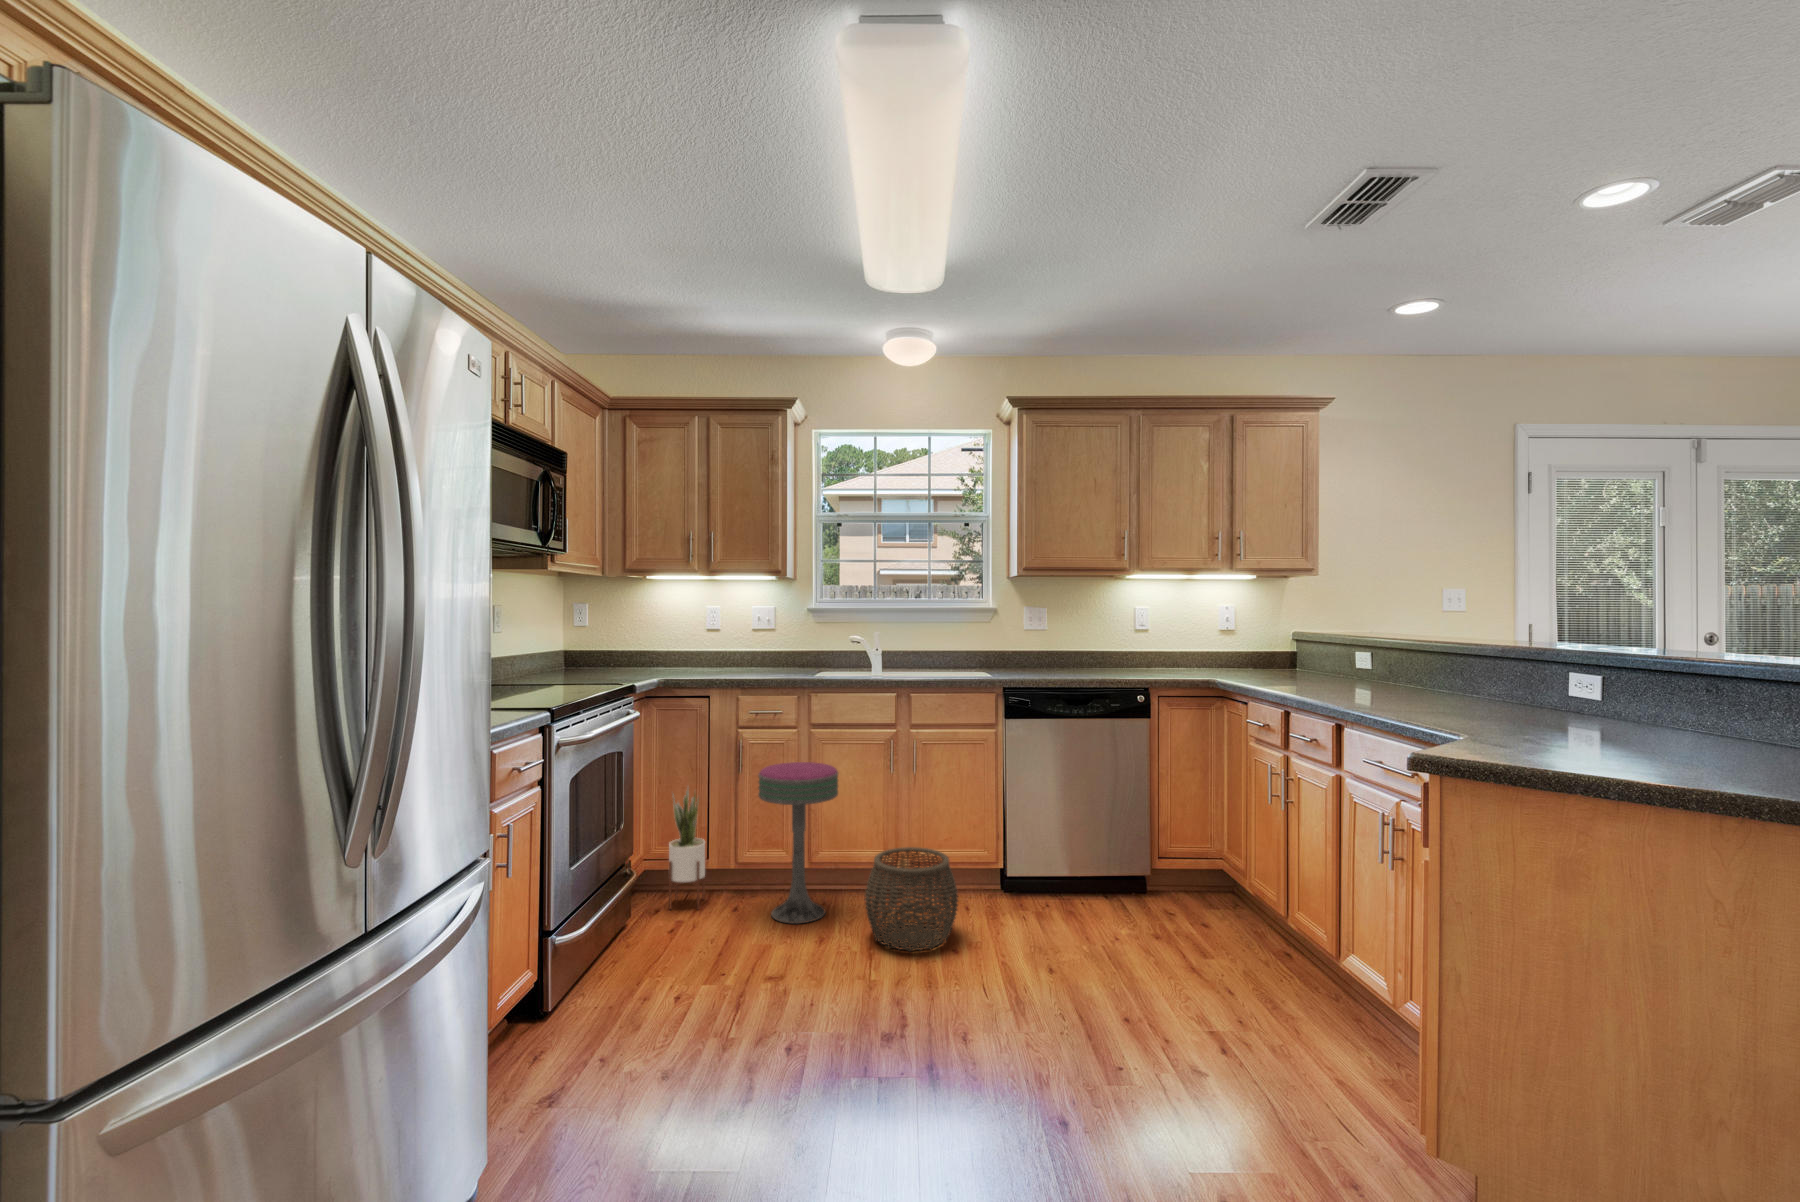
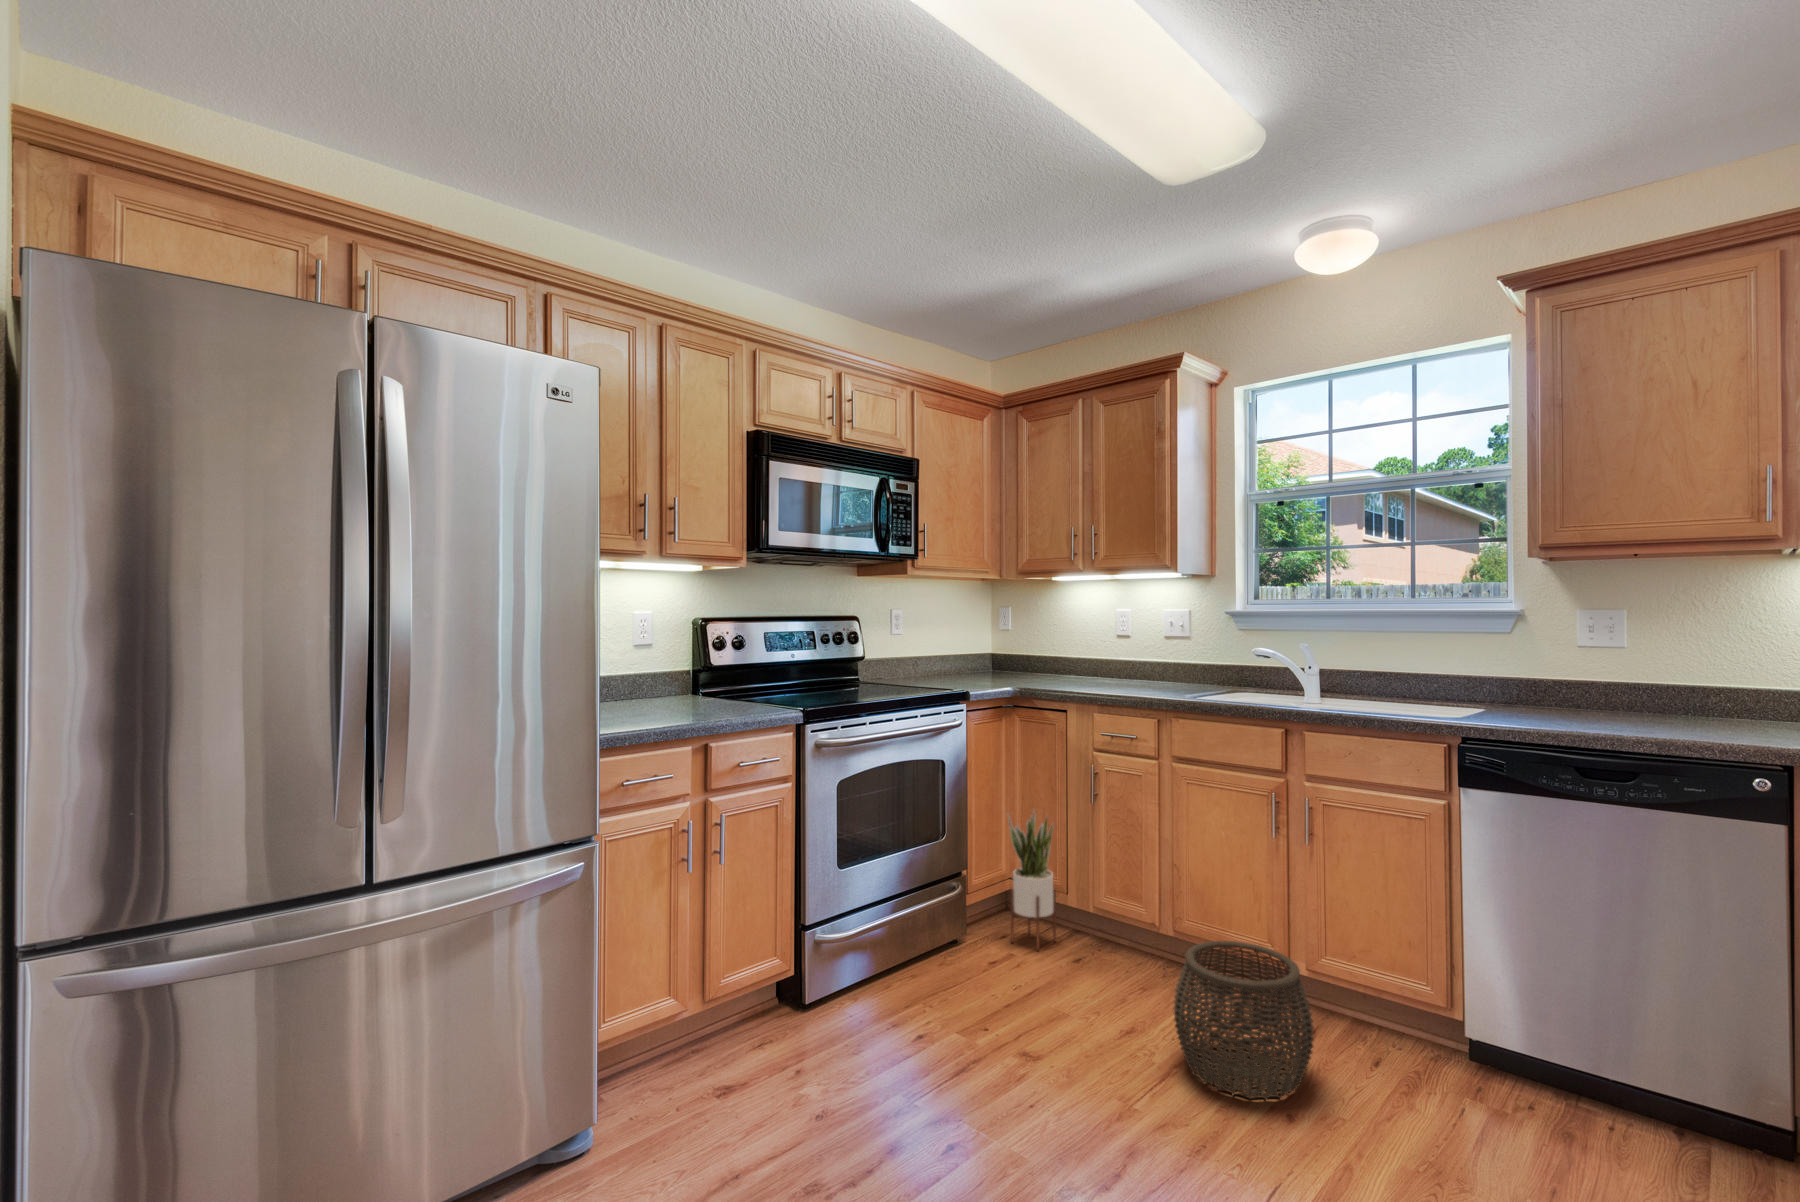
bar stool: present [758,762,838,924] -> none [1083,801,1186,1006]

